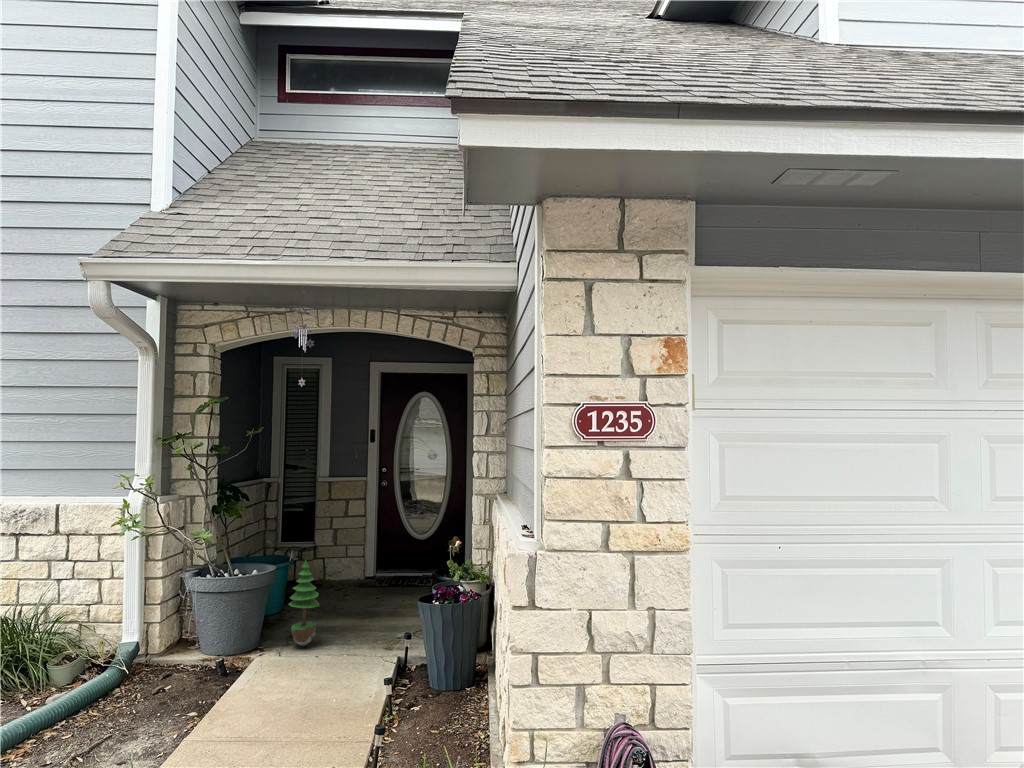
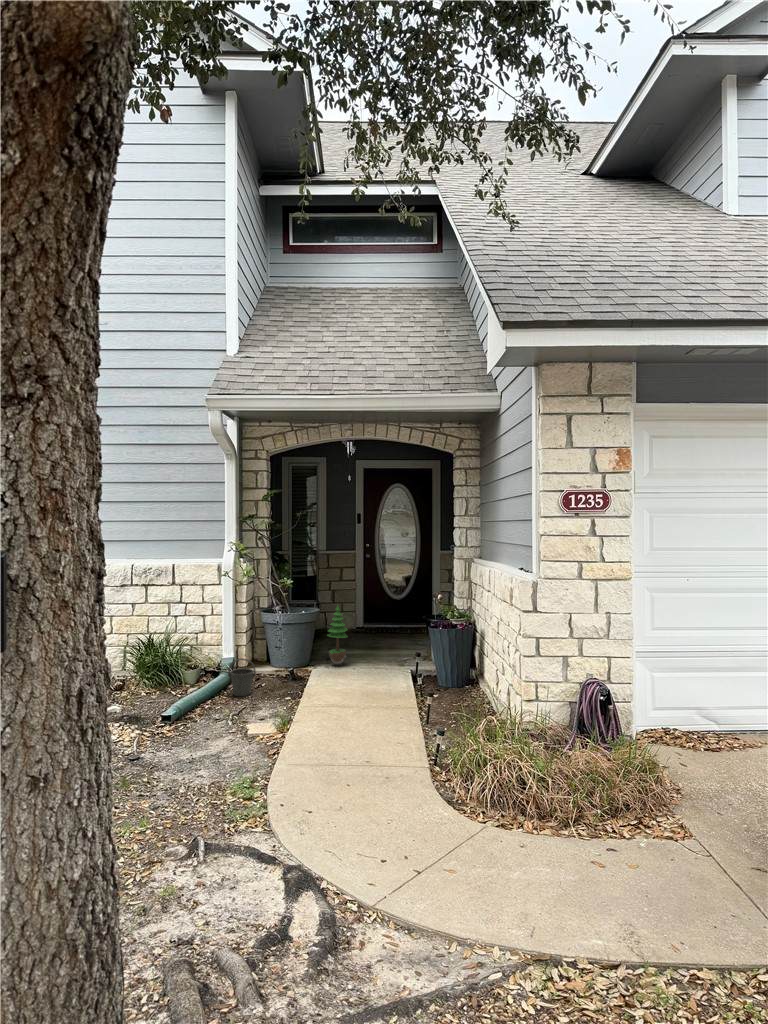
bucket: none [107,650,152,710] -> present [228,658,256,696]

